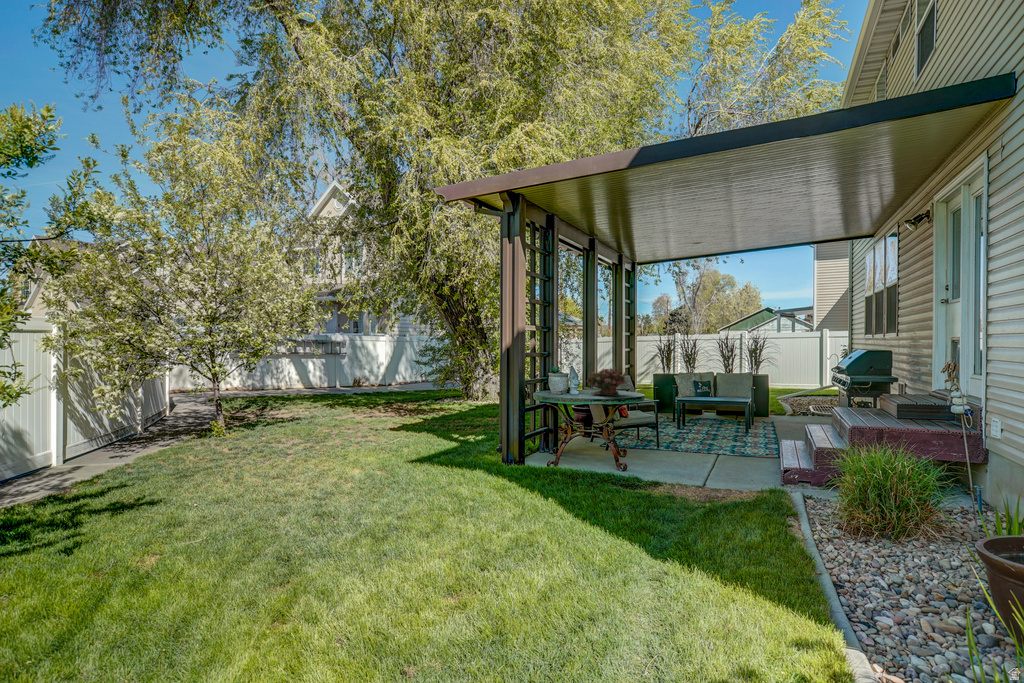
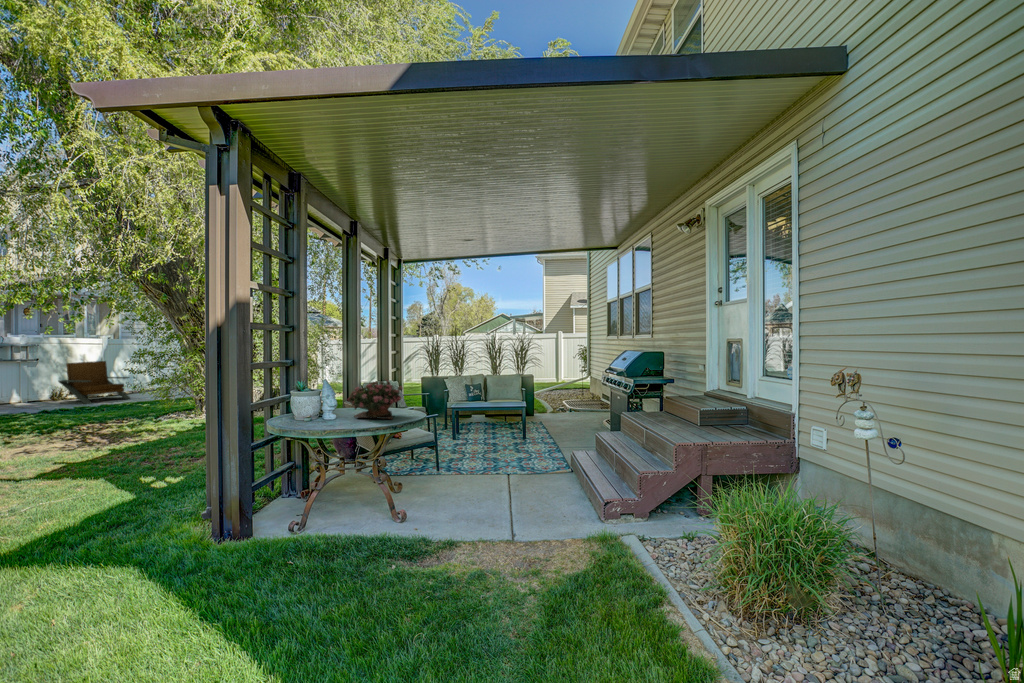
lounge chair: none [368,354,414,388] -> present [58,361,130,404]

